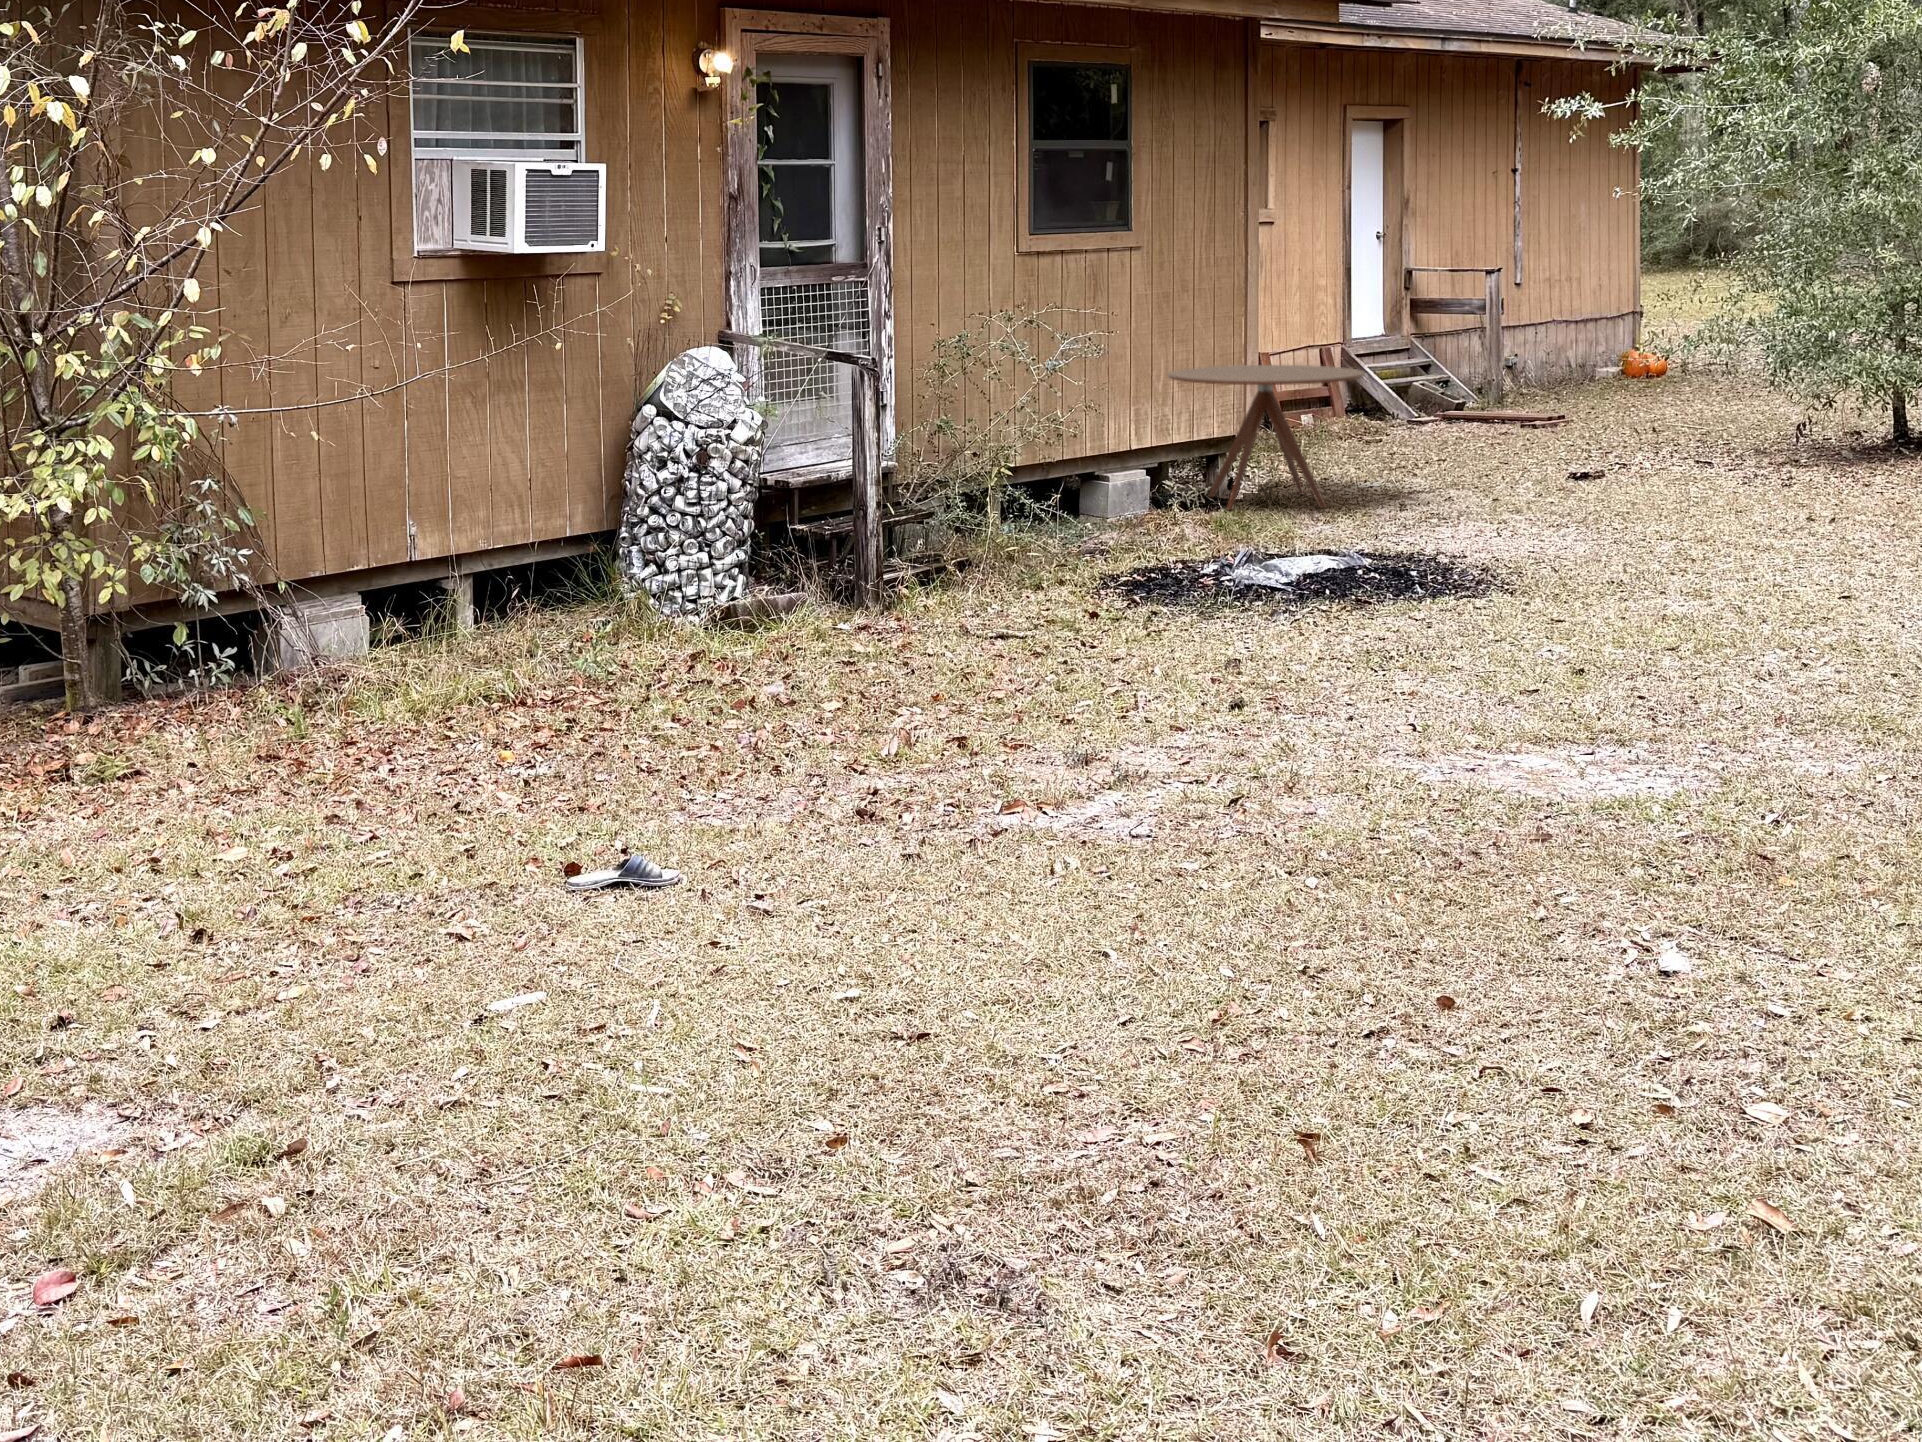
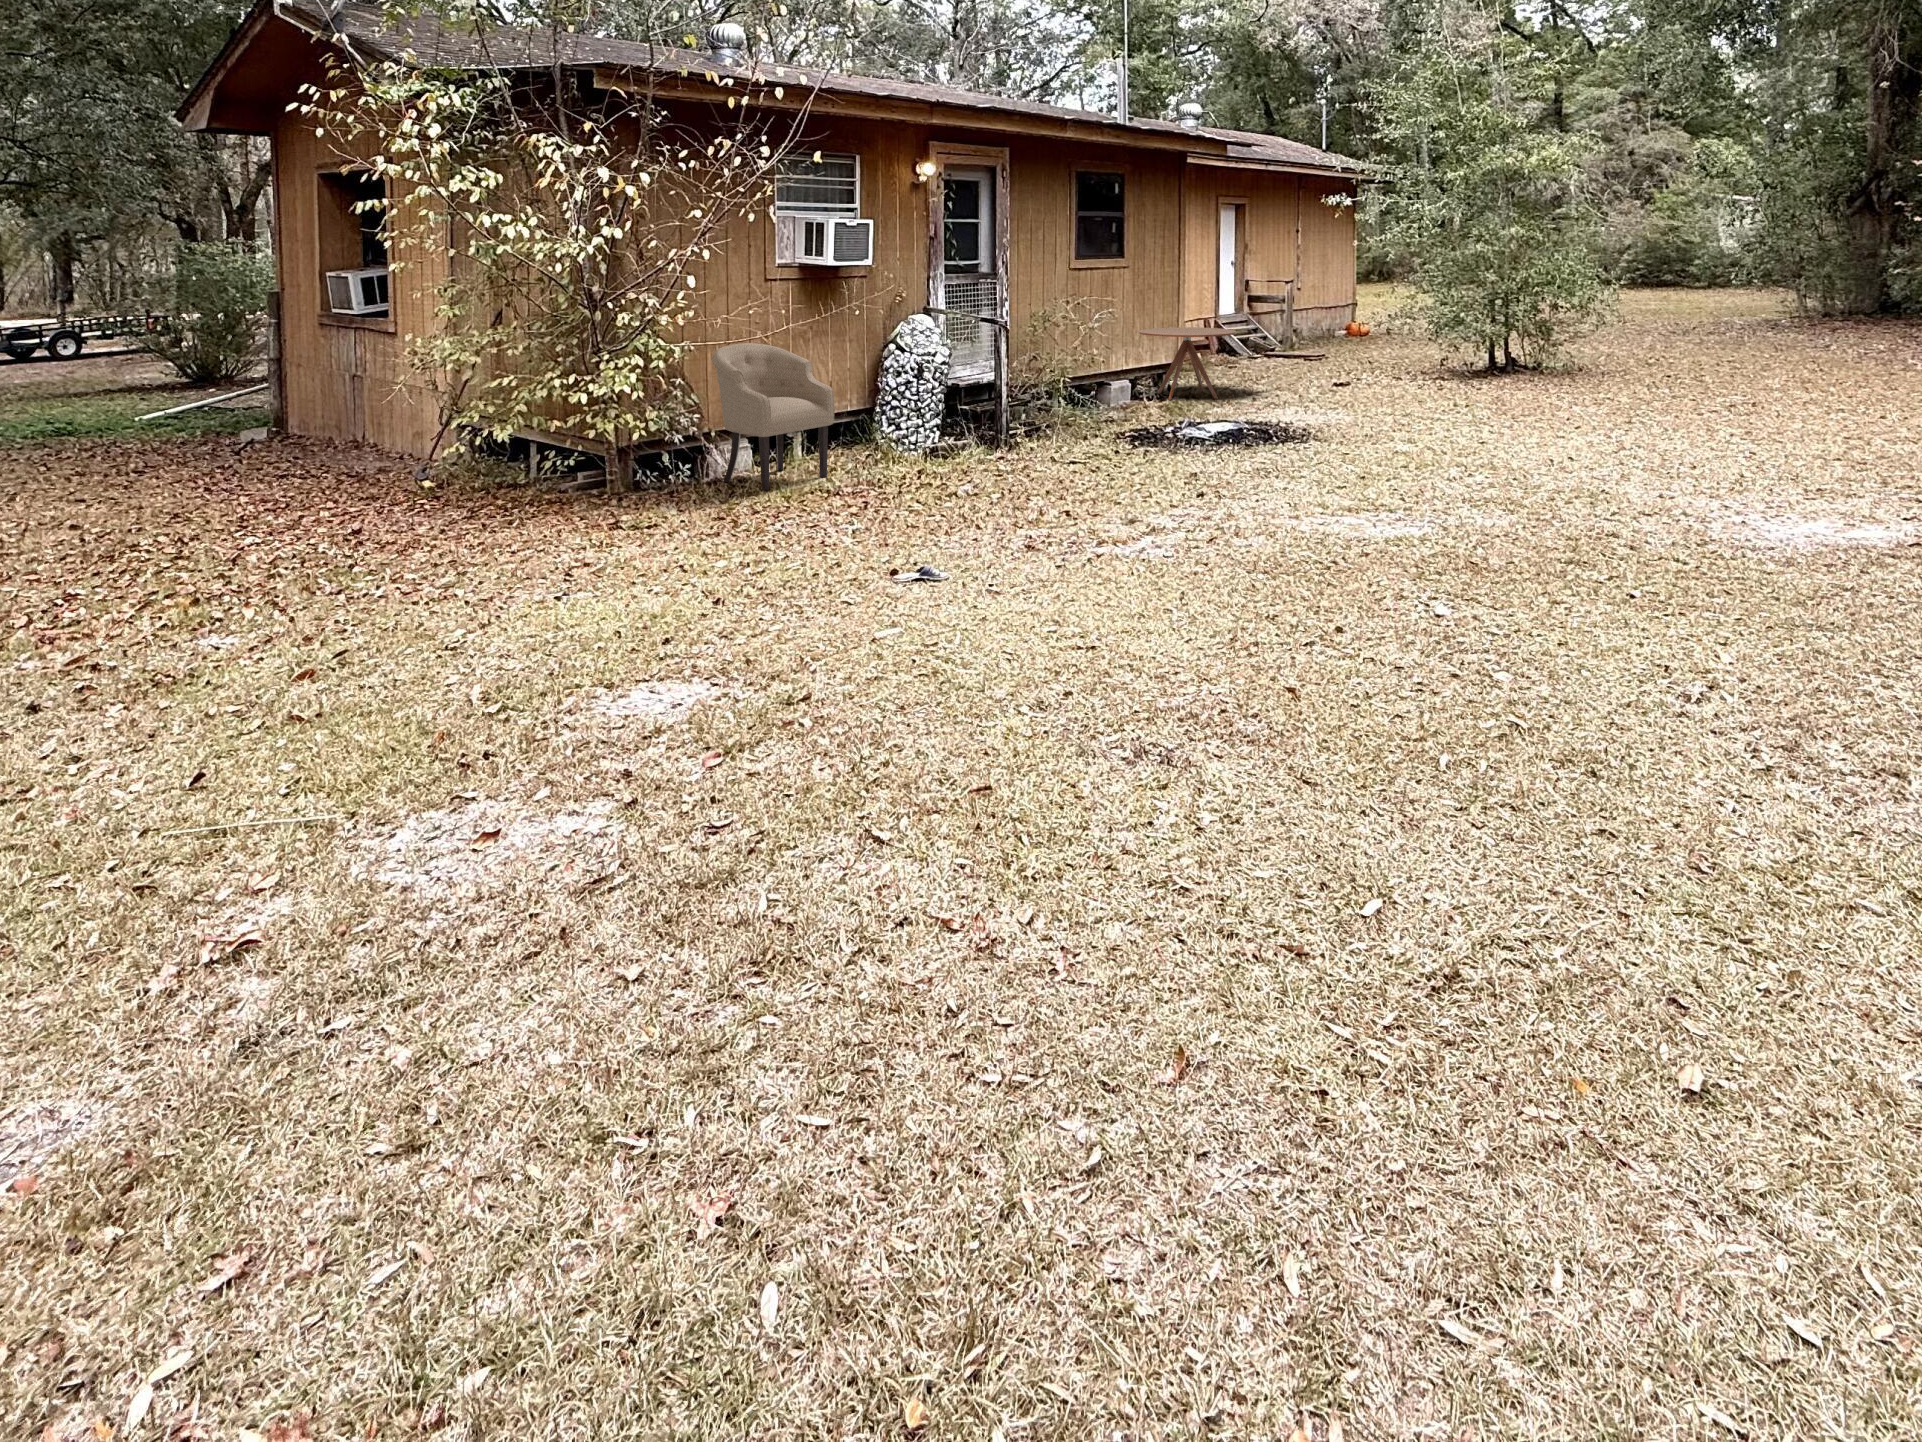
chair: none [269,407,512,701] -> present [712,343,834,490]

